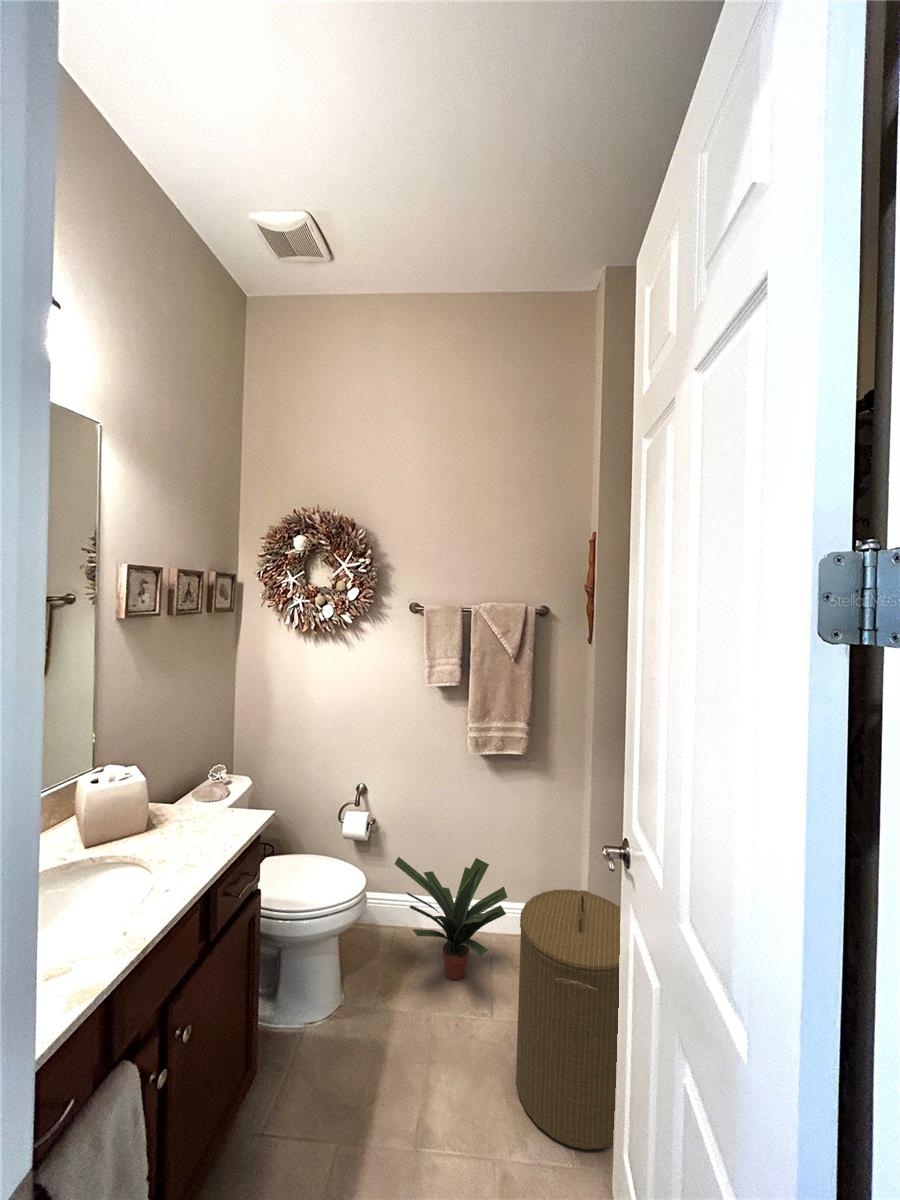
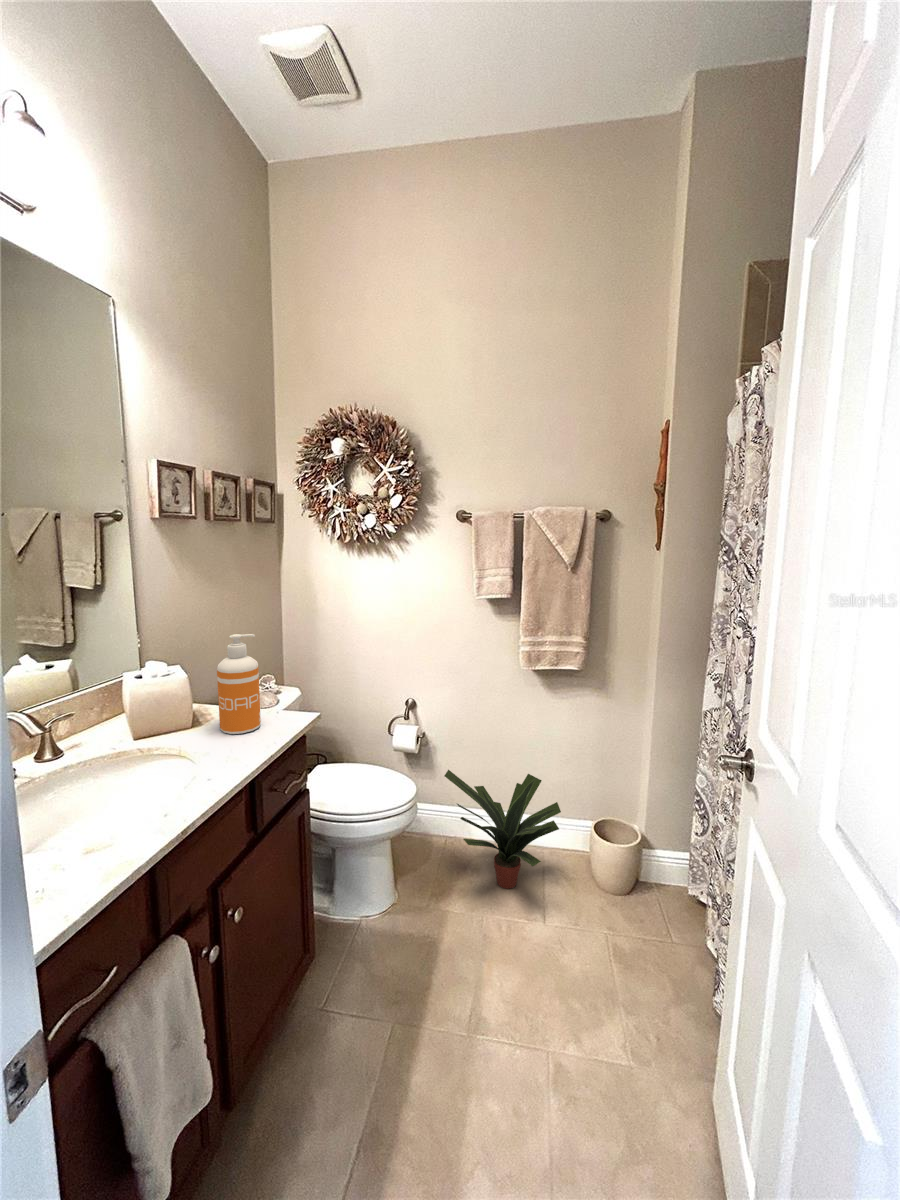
soap dispenser: none [175,736,216,837] -> present [217,634,261,734]
laundry hamper: present [516,889,620,1149] -> none [569,803,709,1051]

